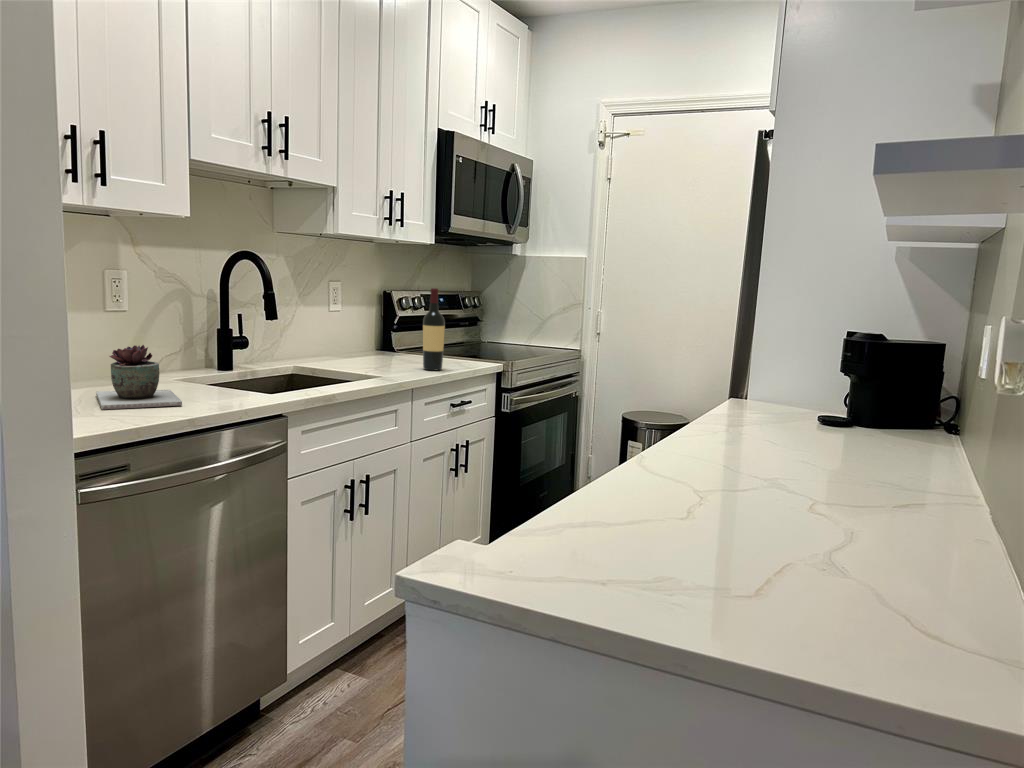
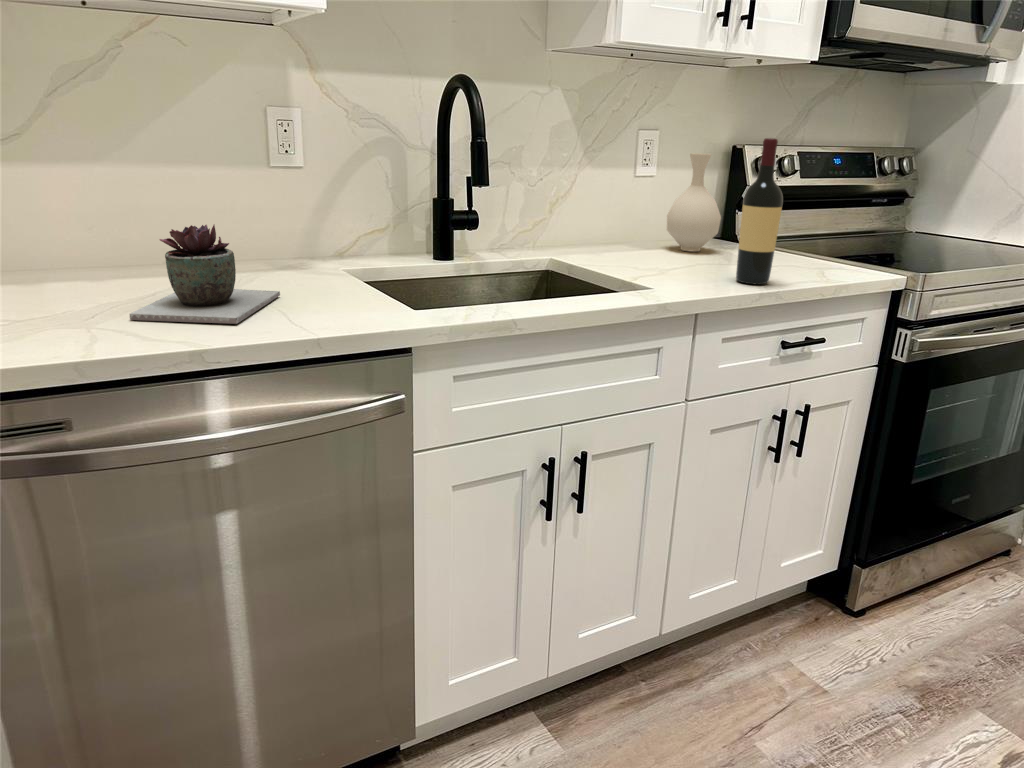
vase: none [358,296,393,358] -> present [667,153,721,251]

